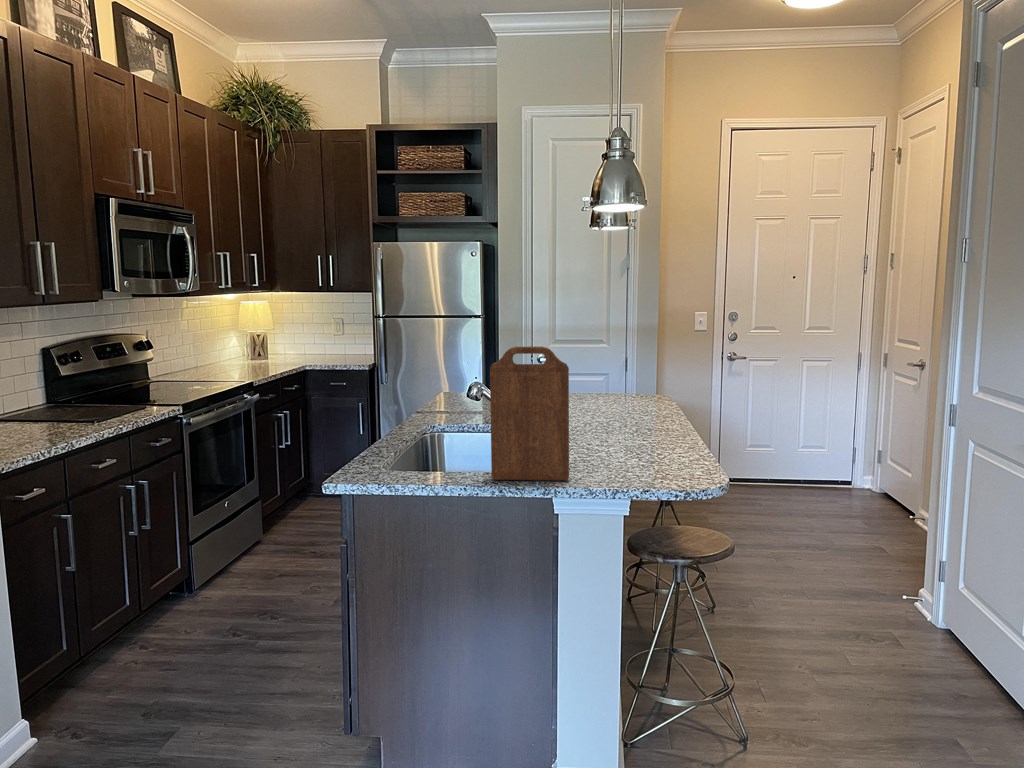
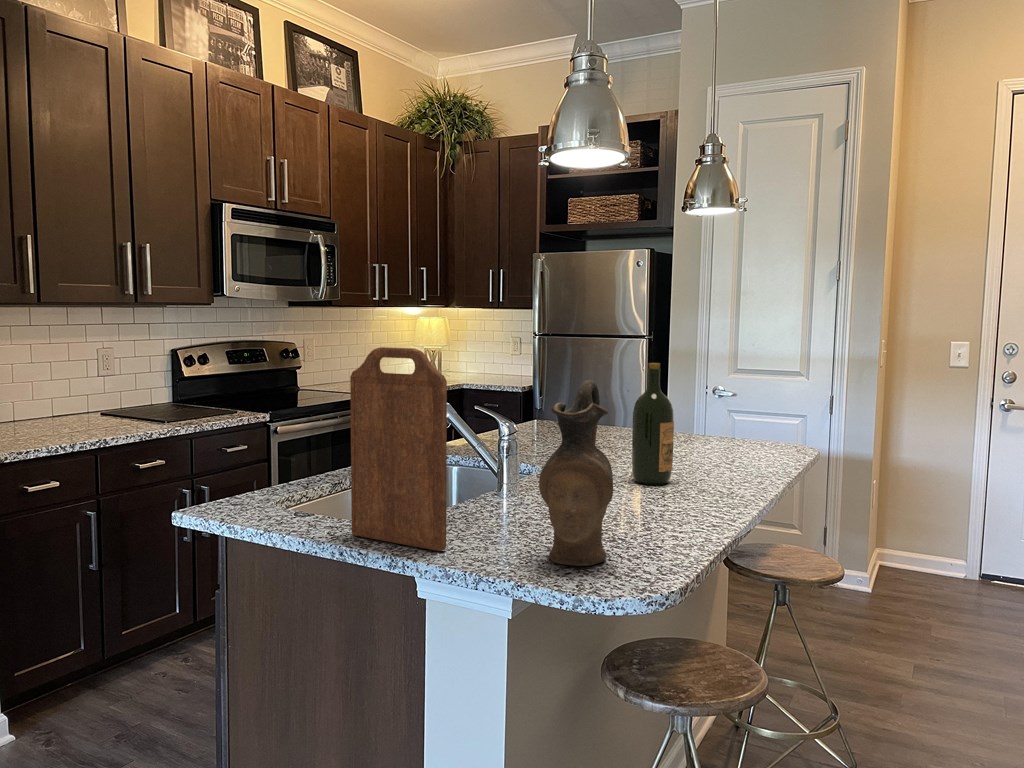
wine bottle: none [594,344,623,431] -> present [632,363,674,485]
ceramic pitcher: none [630,361,679,477] -> present [539,380,613,566]

